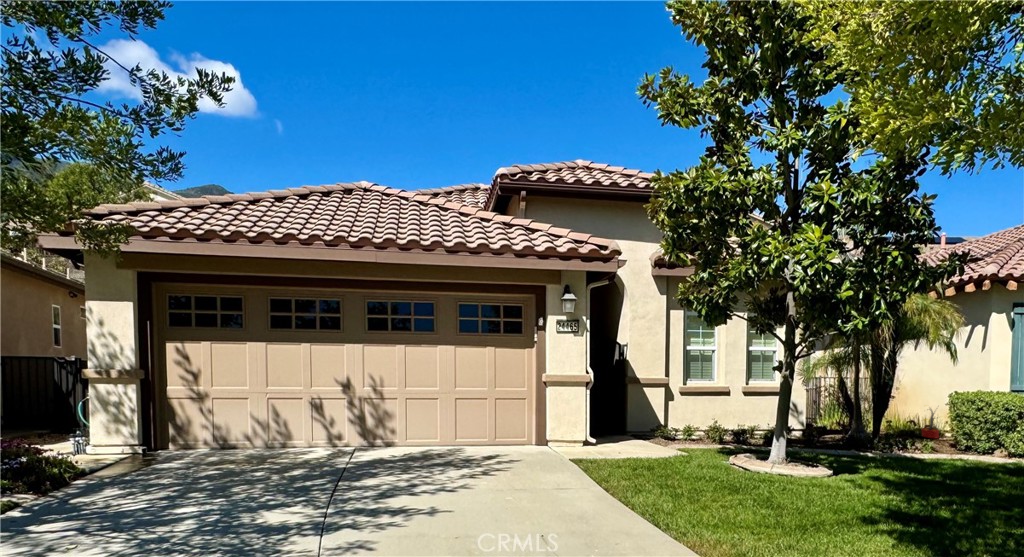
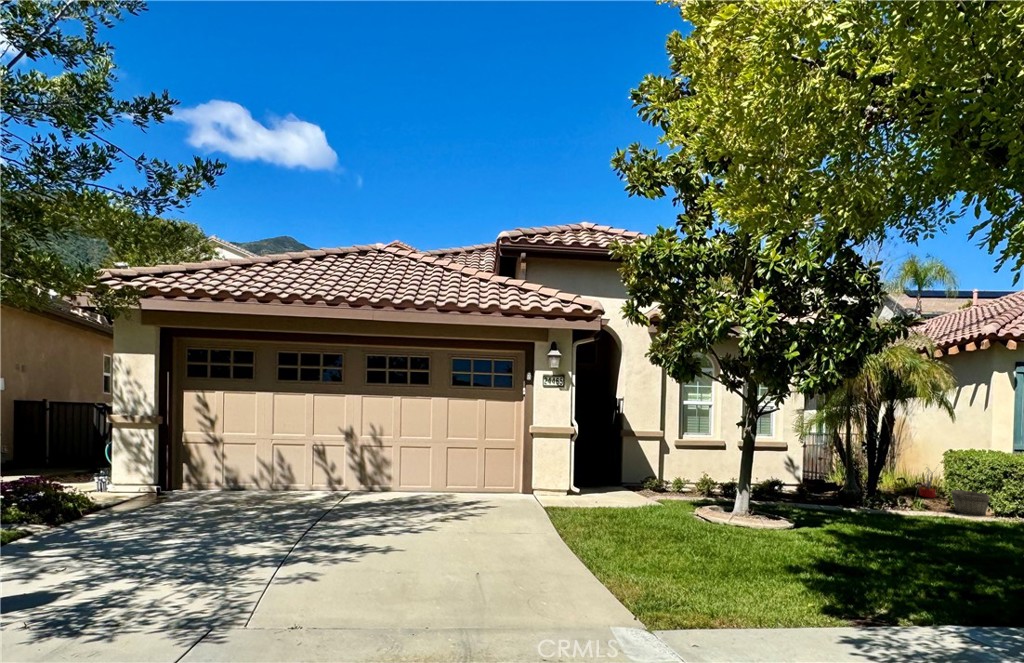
wooden bucket: none [965,428,1007,458] -> present [951,488,990,515]

